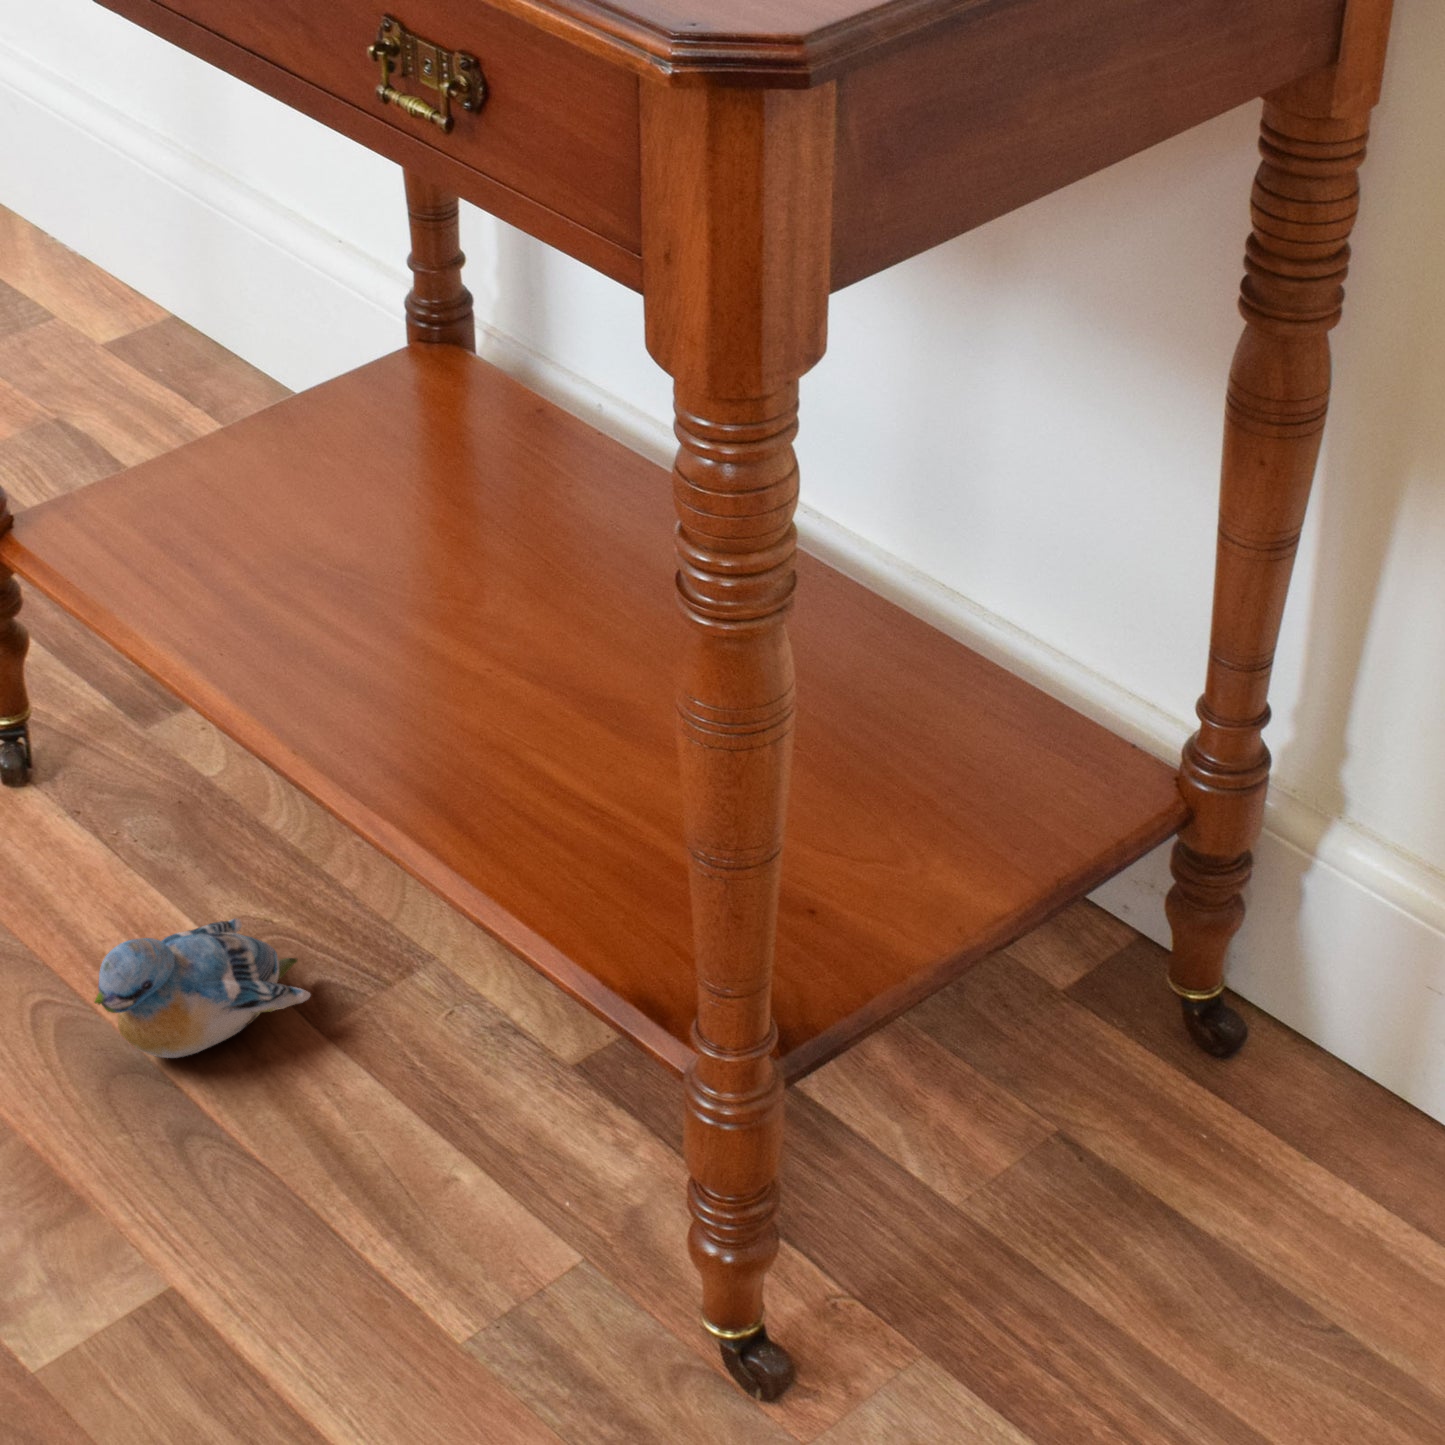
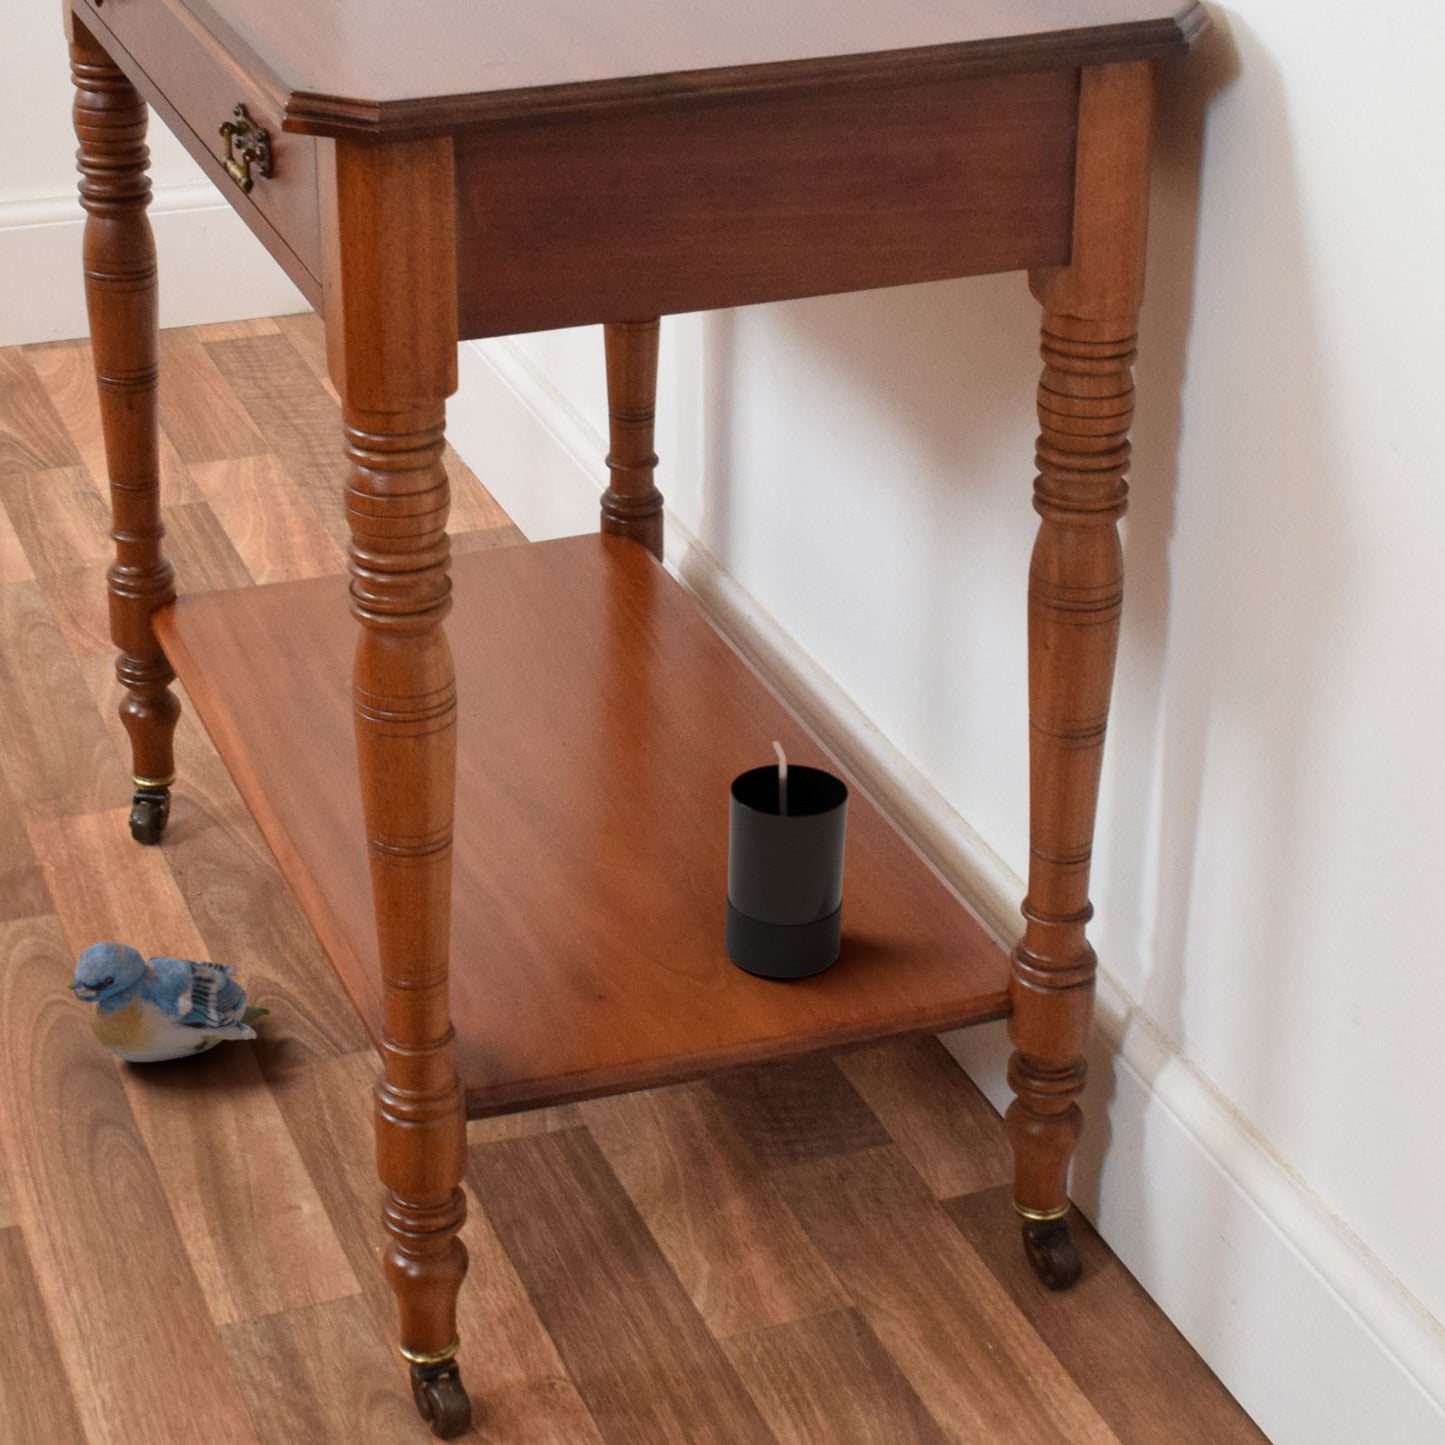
candle: none [884,594,1023,842] -> present [725,741,849,978]

